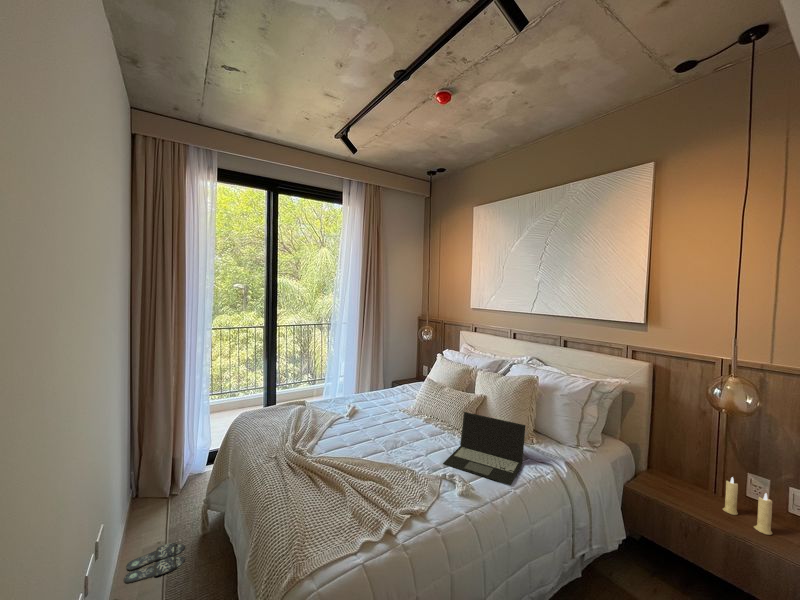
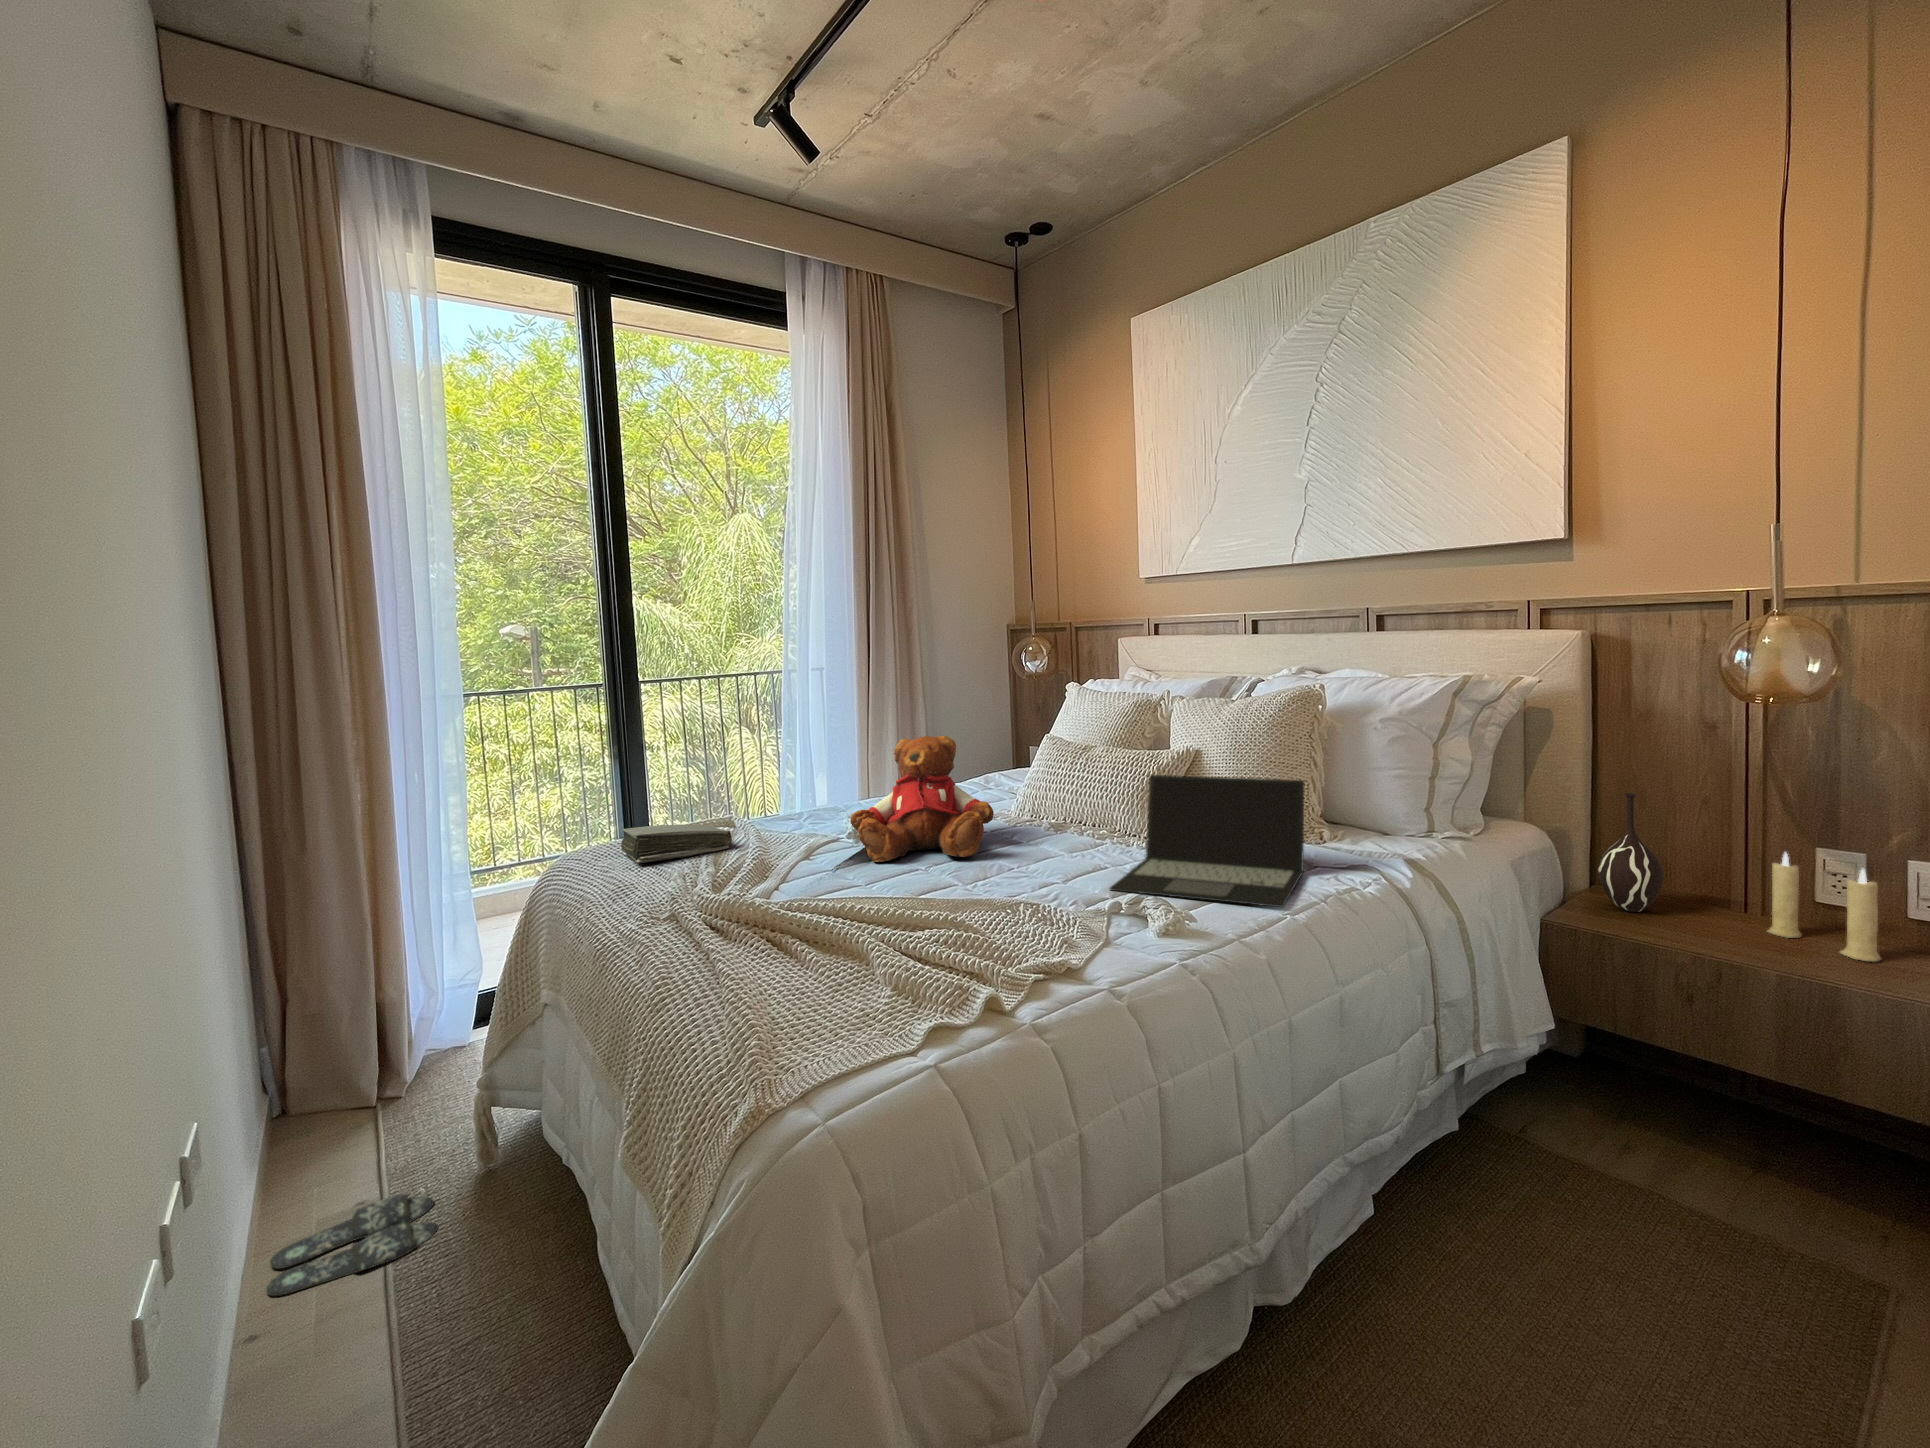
teddy bear: none [348,383,403,437] -> present [851,736,994,862]
book: none [262,410,303,428] -> present [621,824,732,863]
vase: none [650,438,679,489] -> present [1598,793,1664,912]

